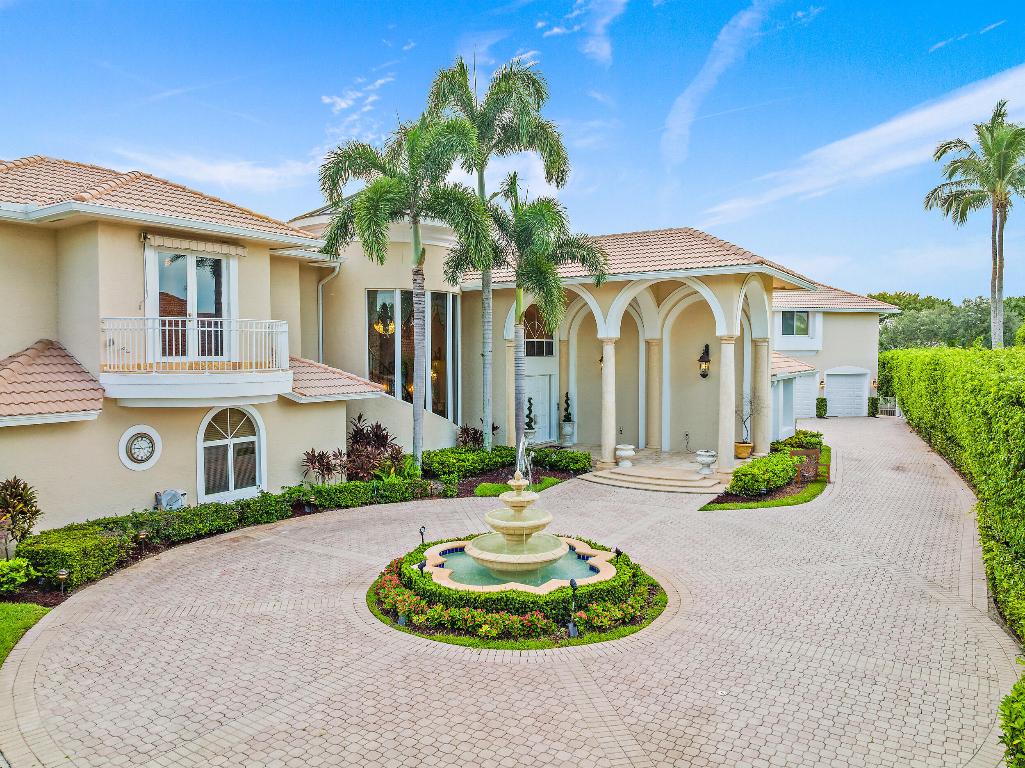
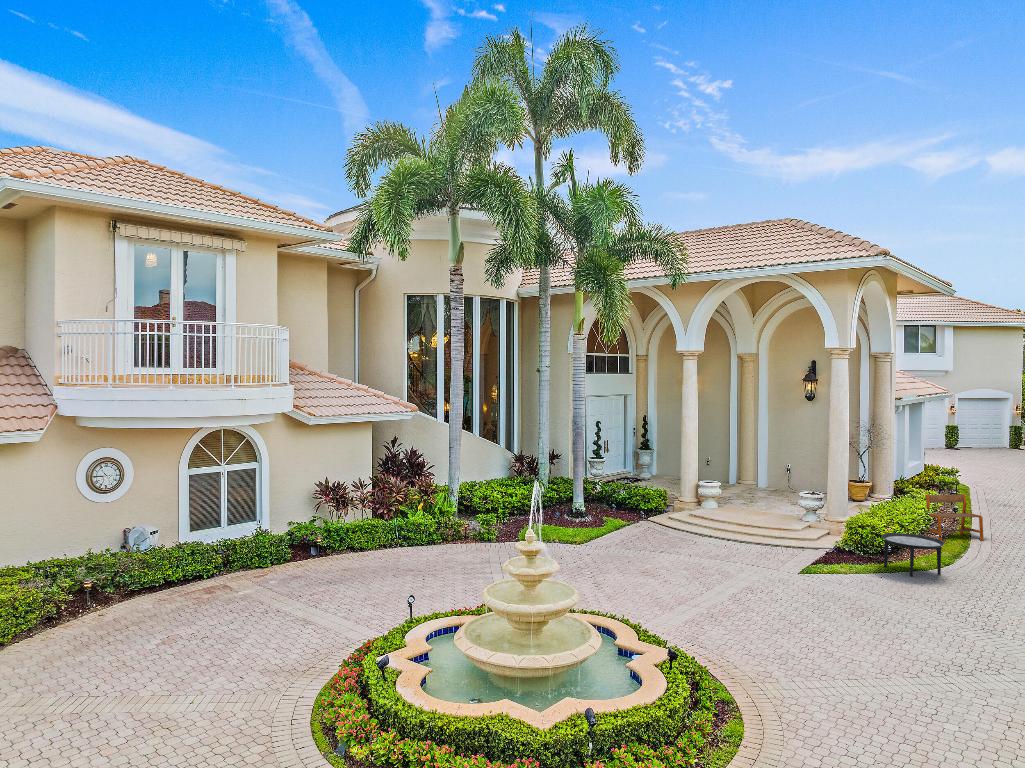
round table: none [755,478,798,508] -> present [882,533,944,577]

